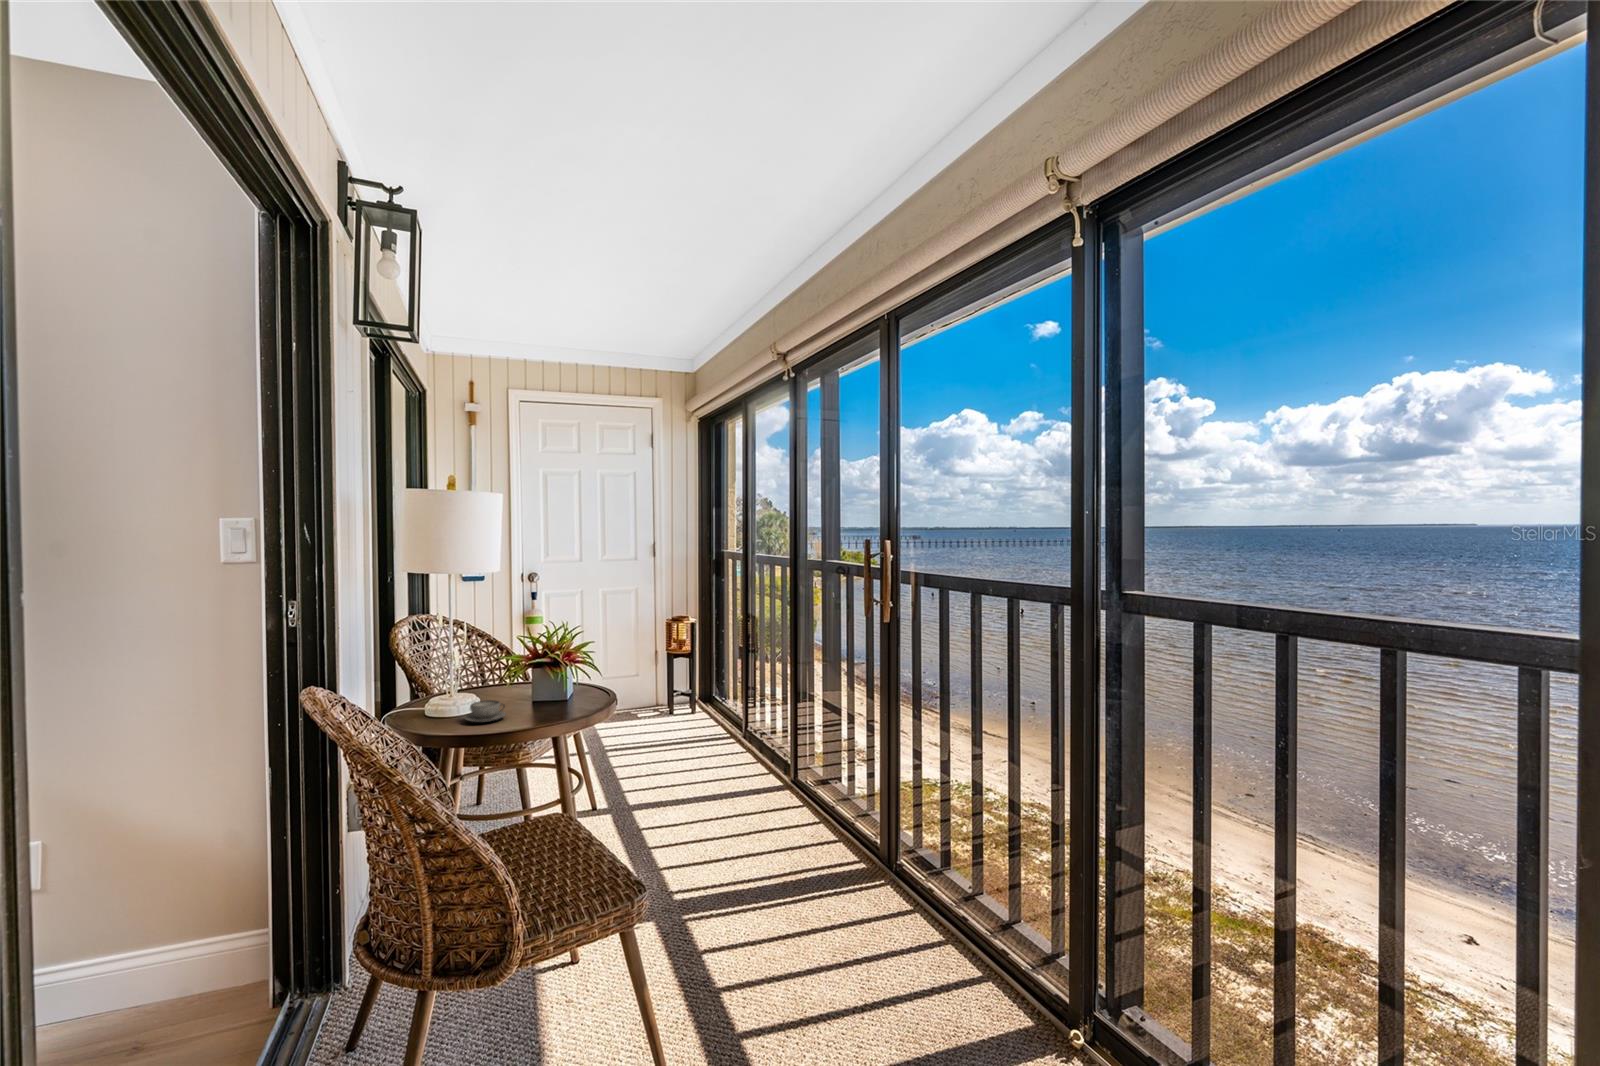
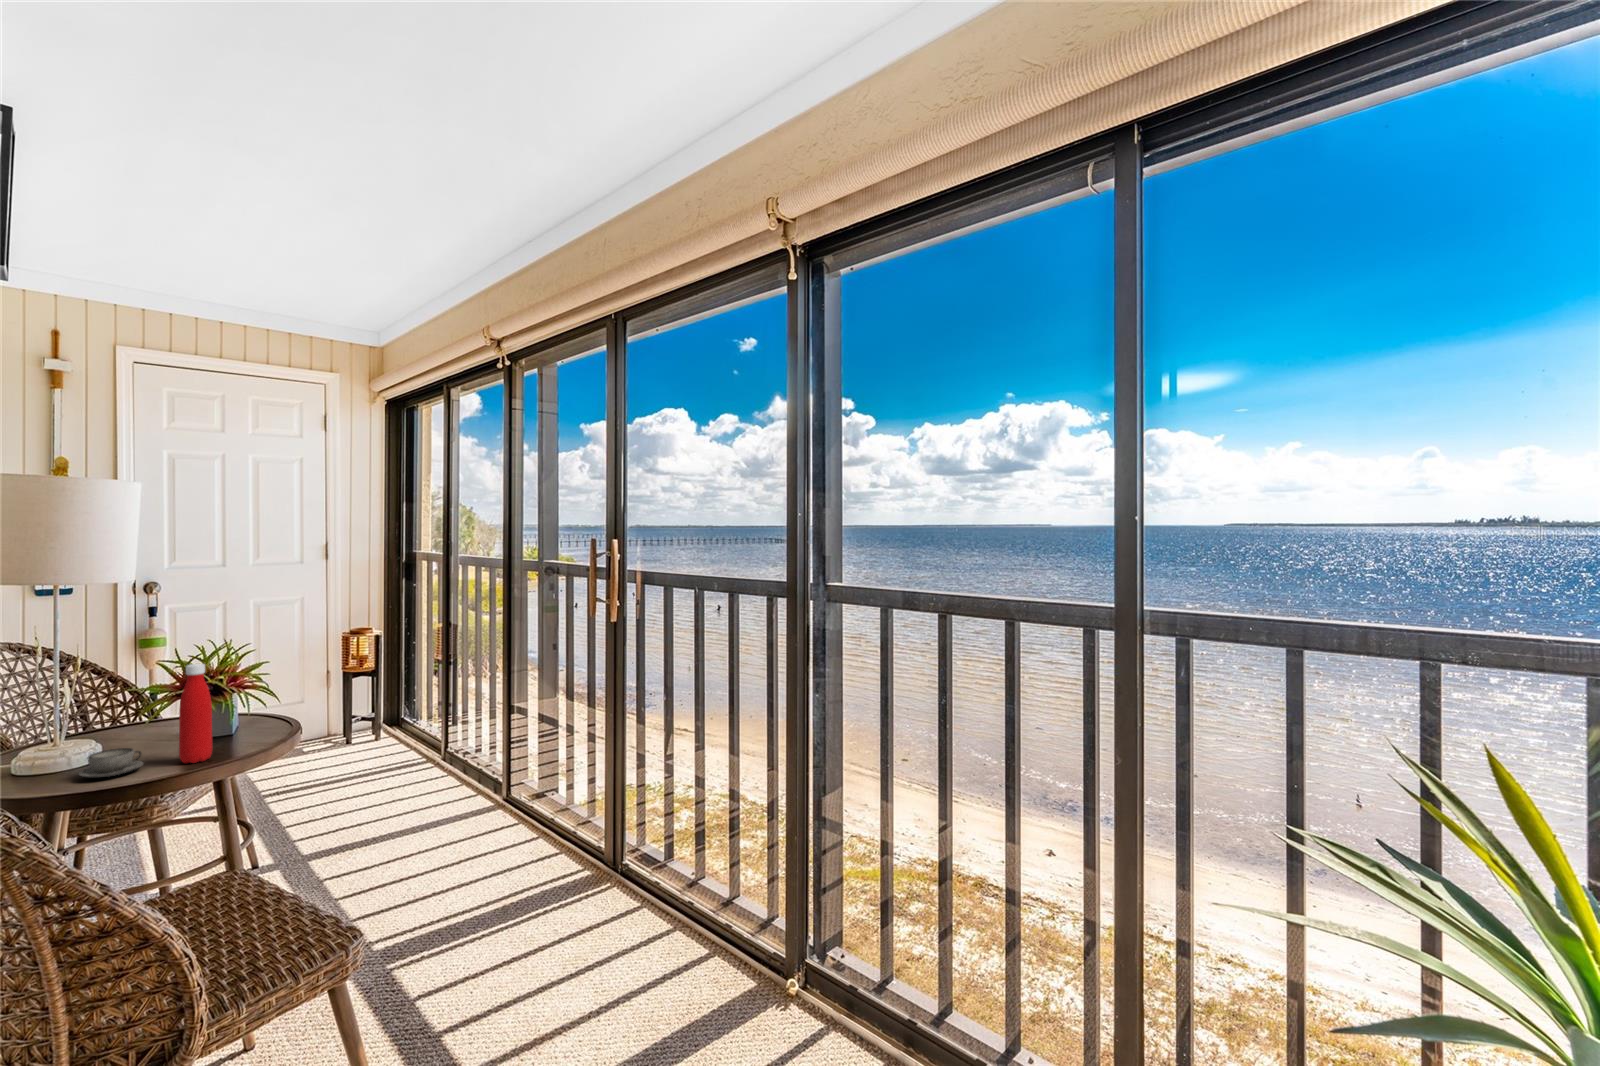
bottle: none [530,635,552,718] -> present [179,664,212,763]

